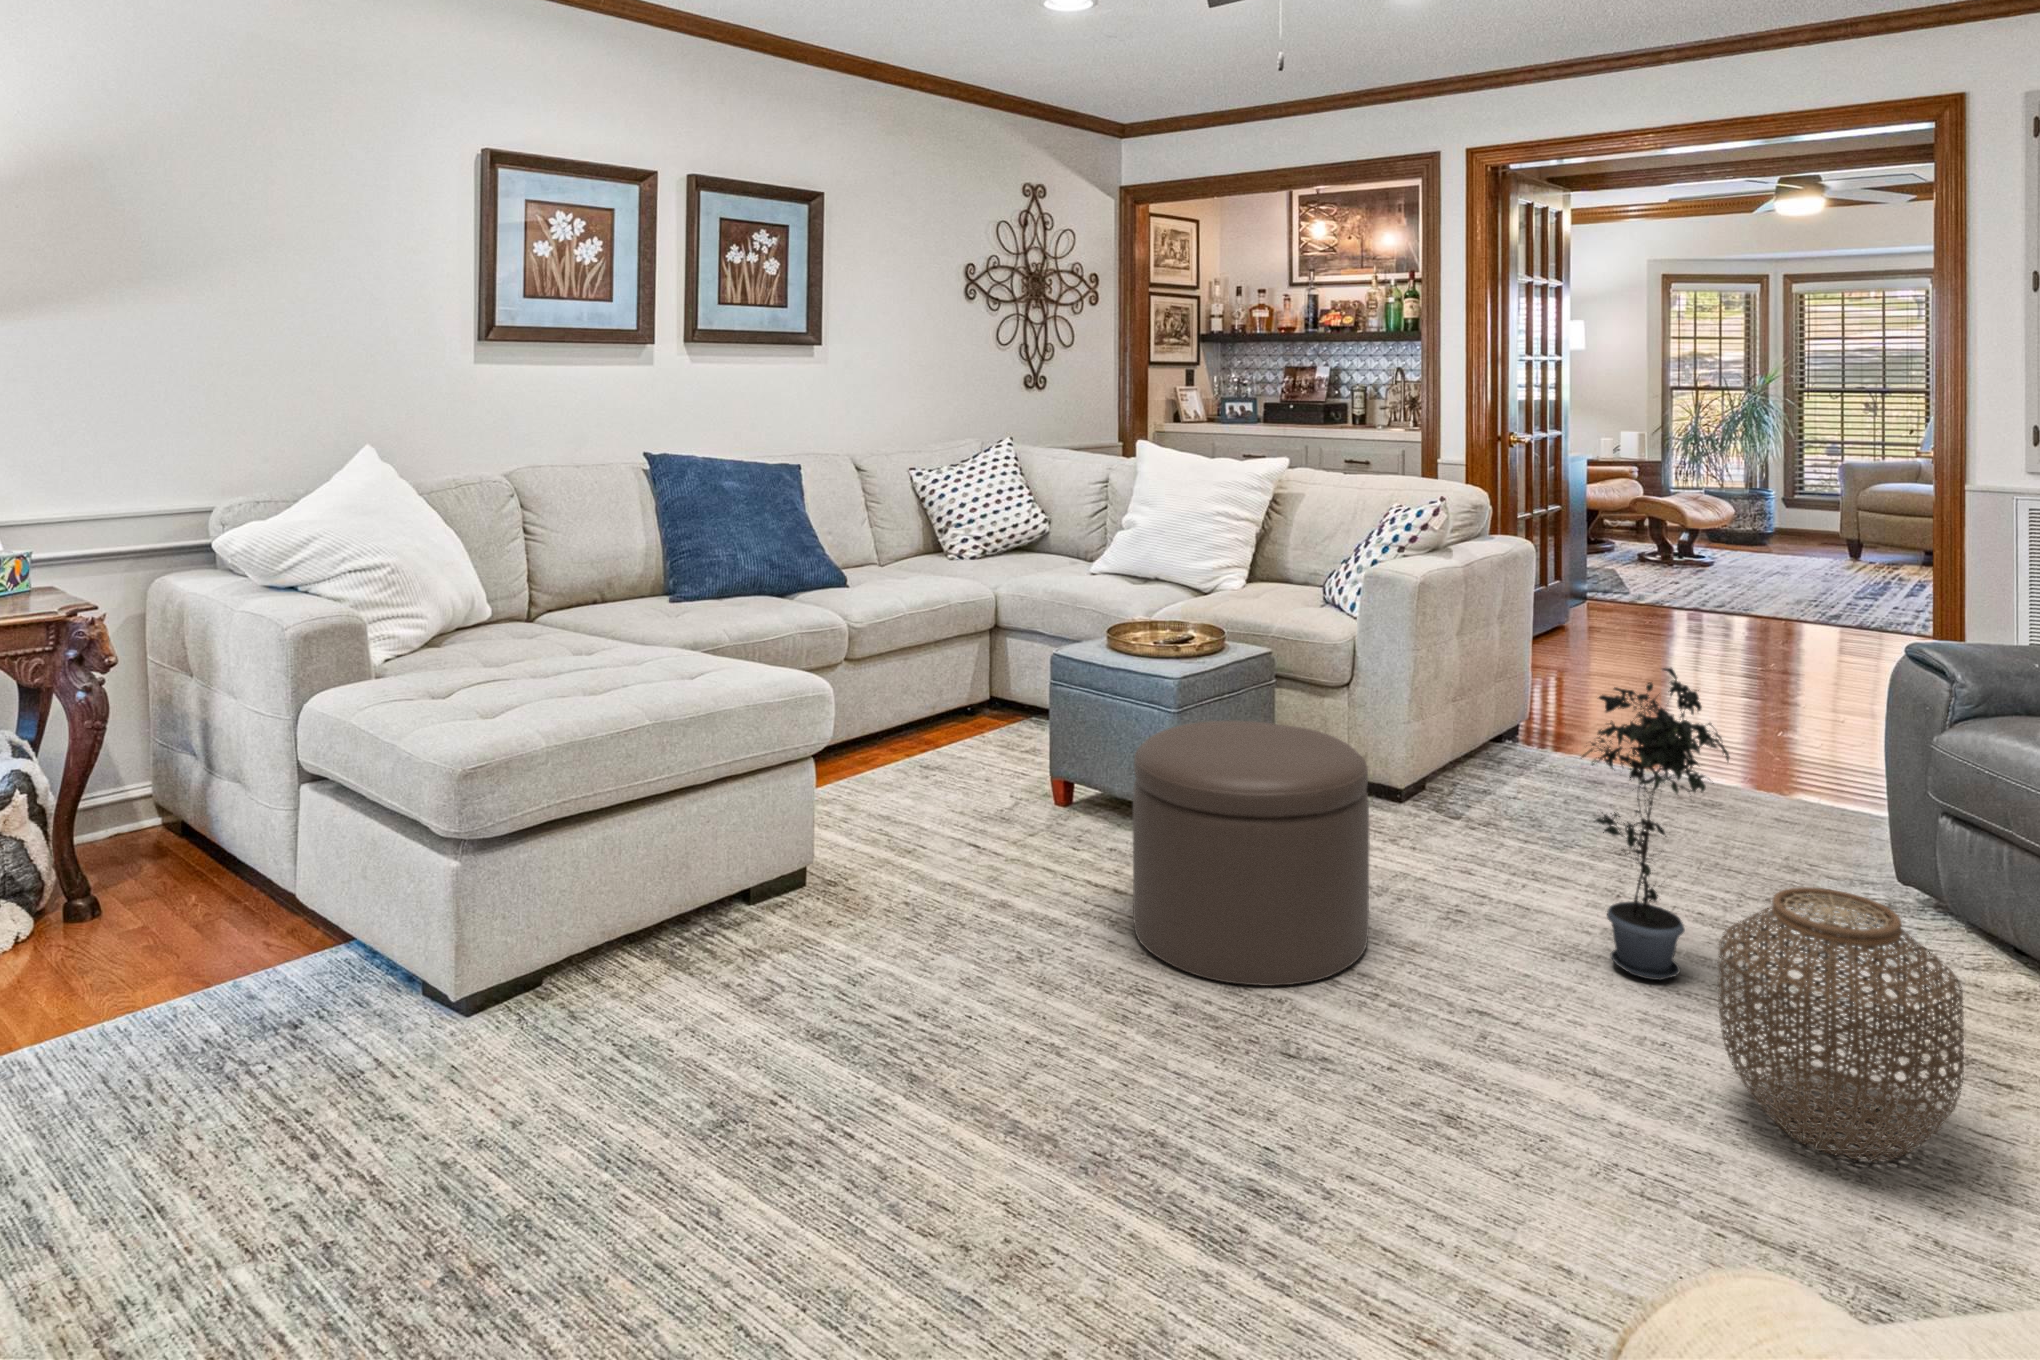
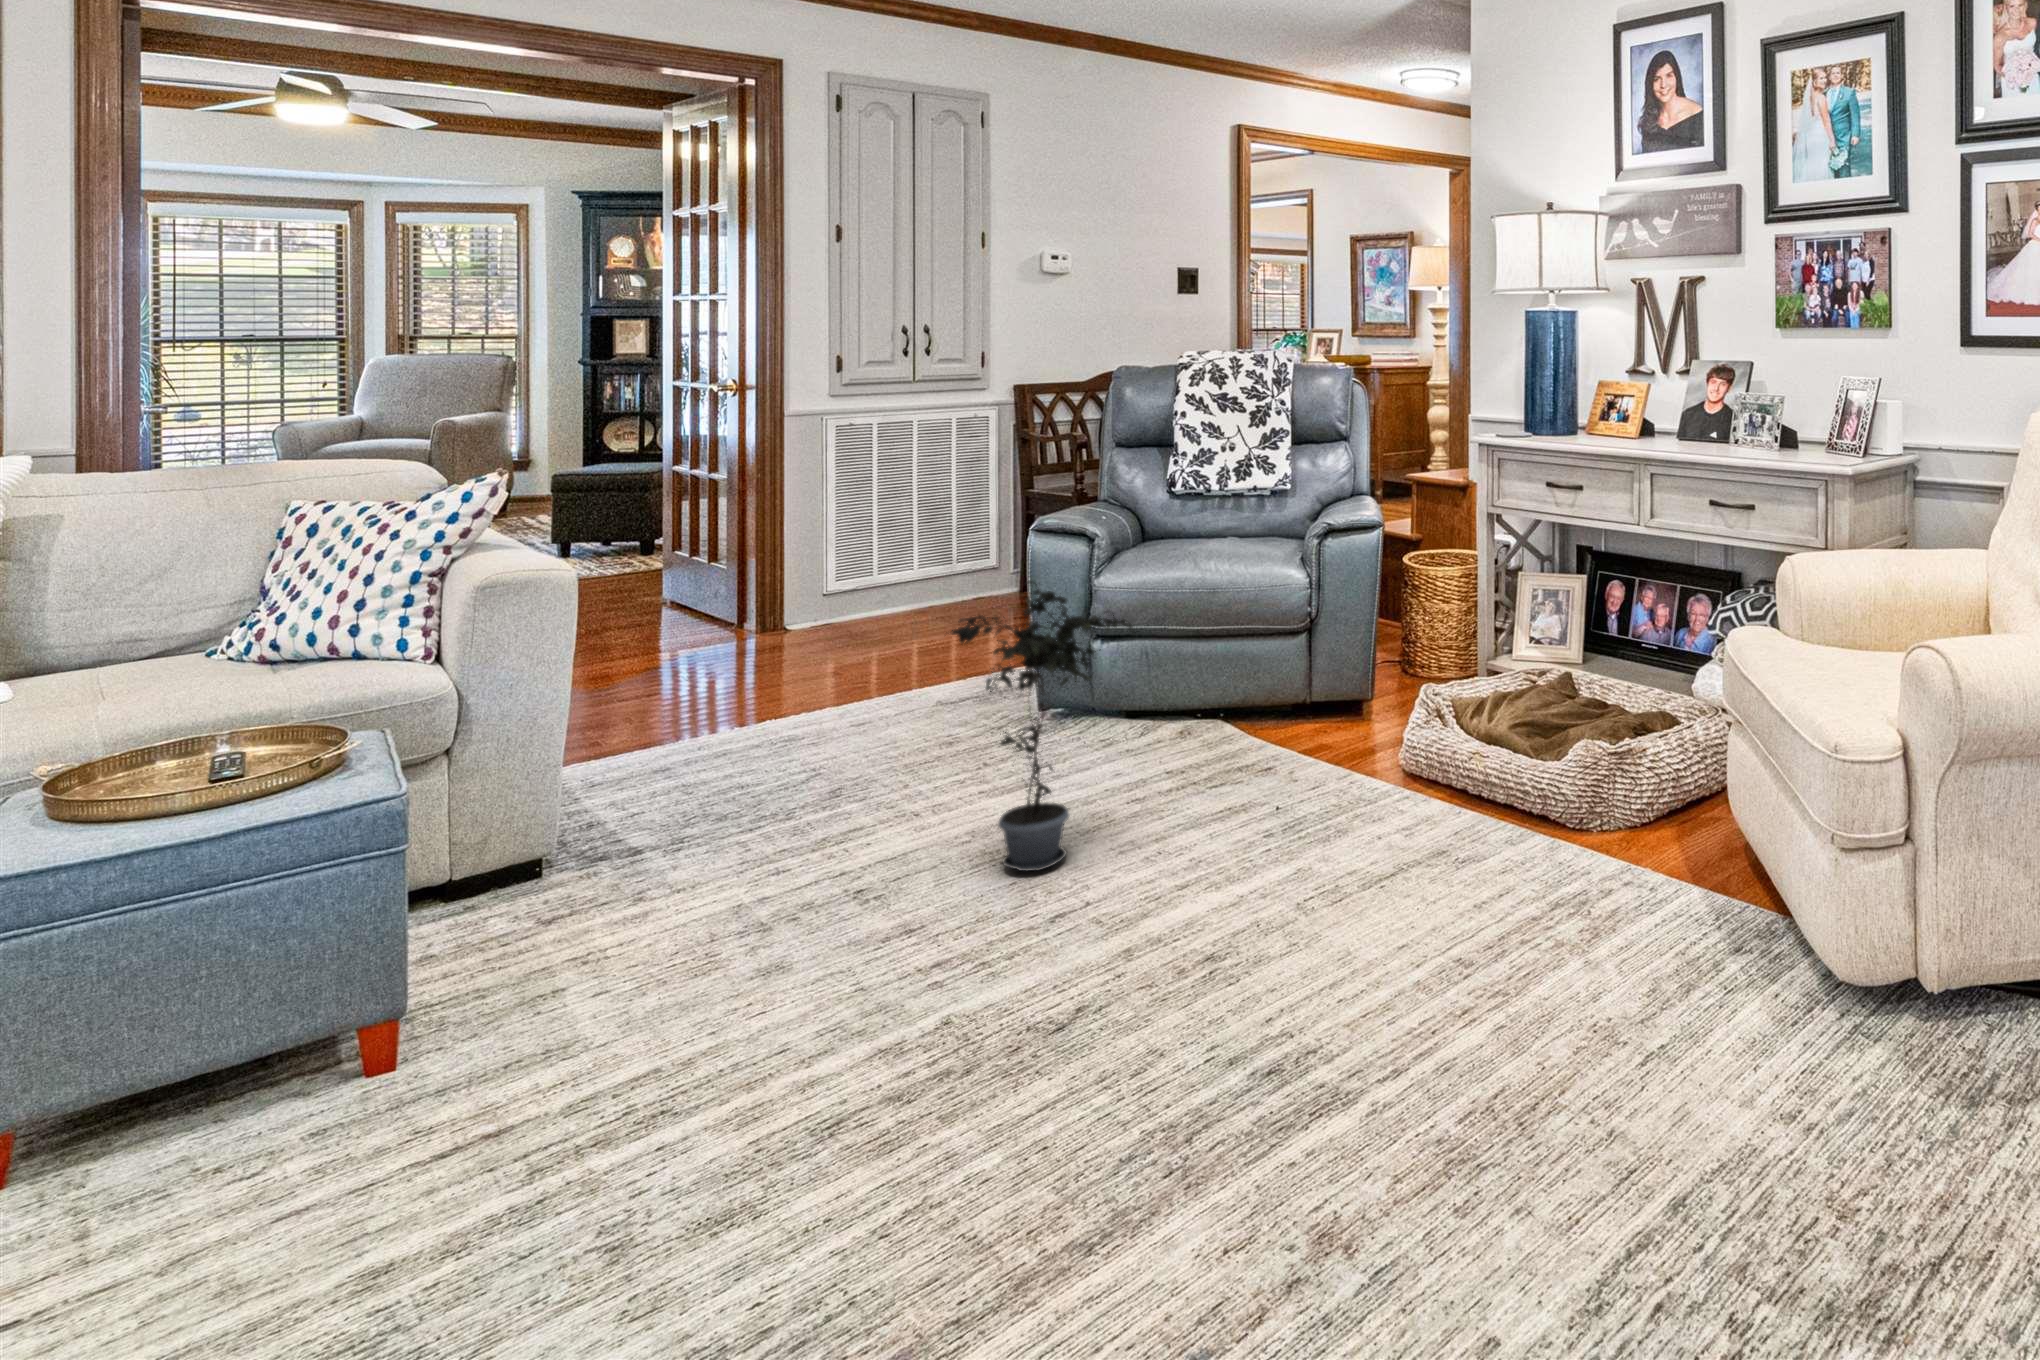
ottoman: present [1133,721,1369,986] -> none [476,783,873,1196]
woven basket: present [1718,888,1964,1161] -> none [1215,684,1376,874]

